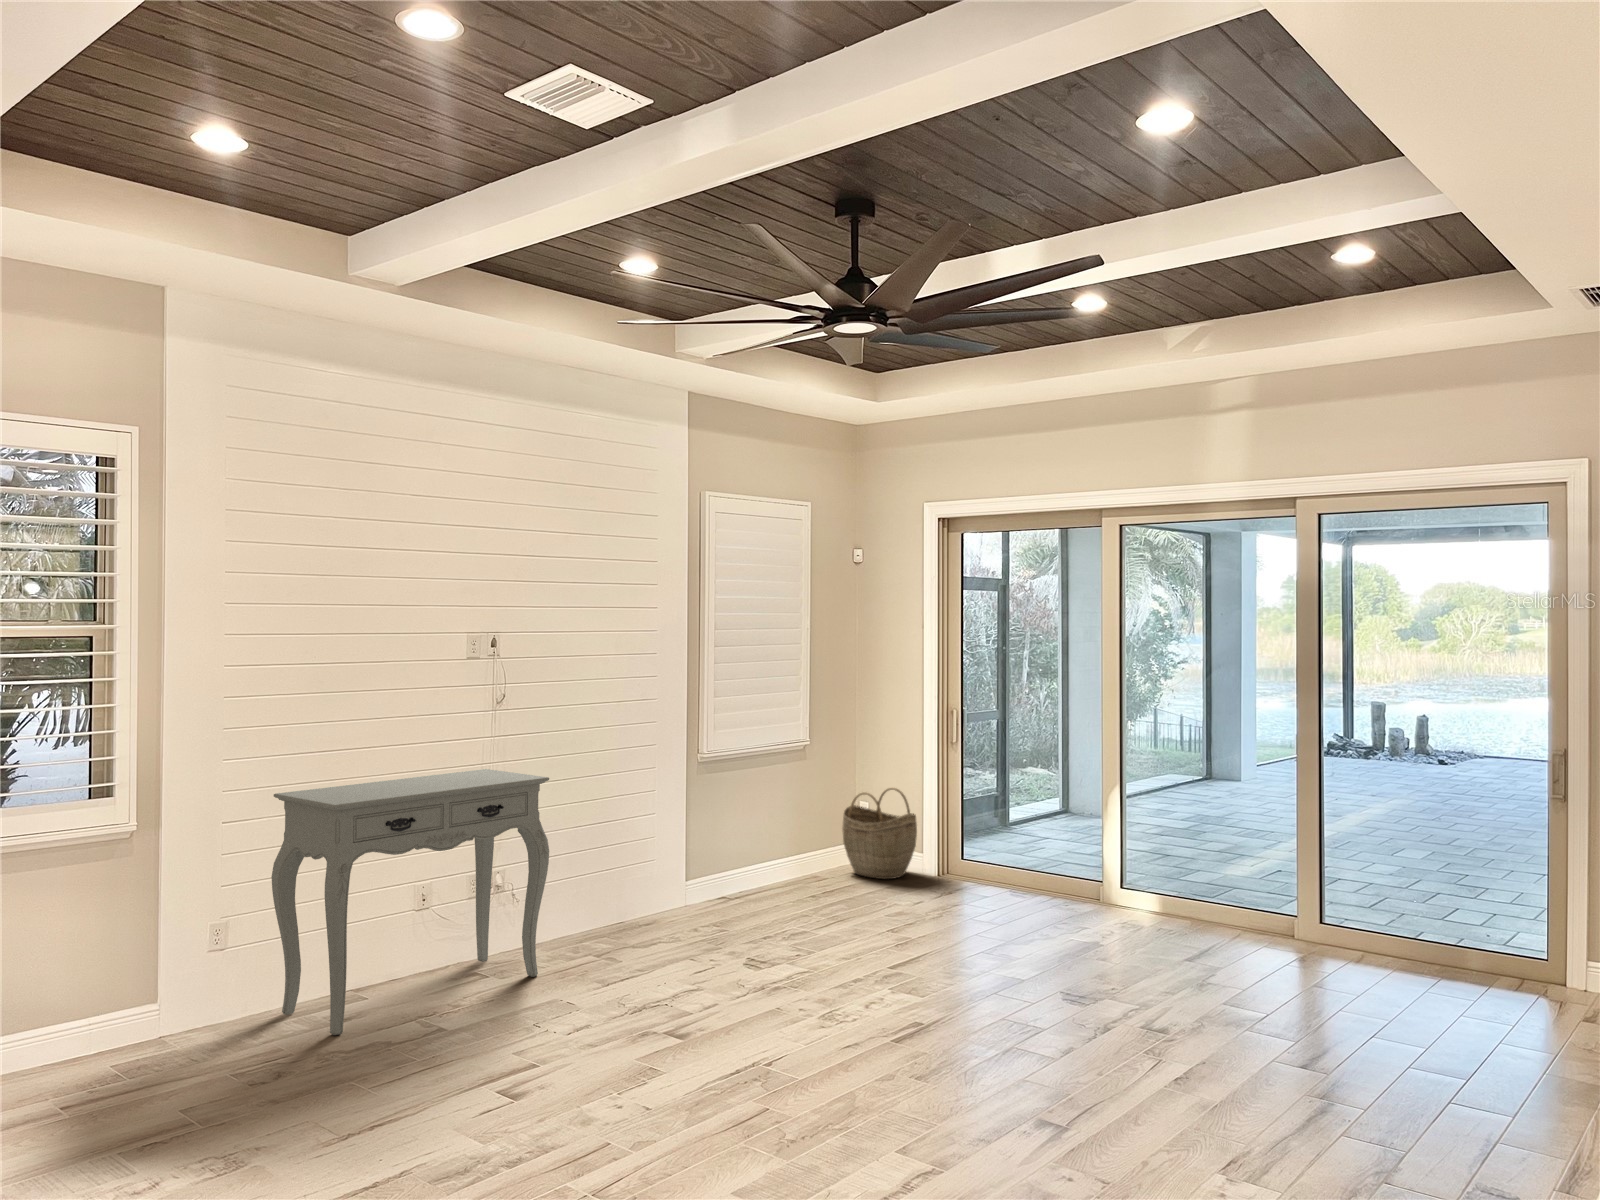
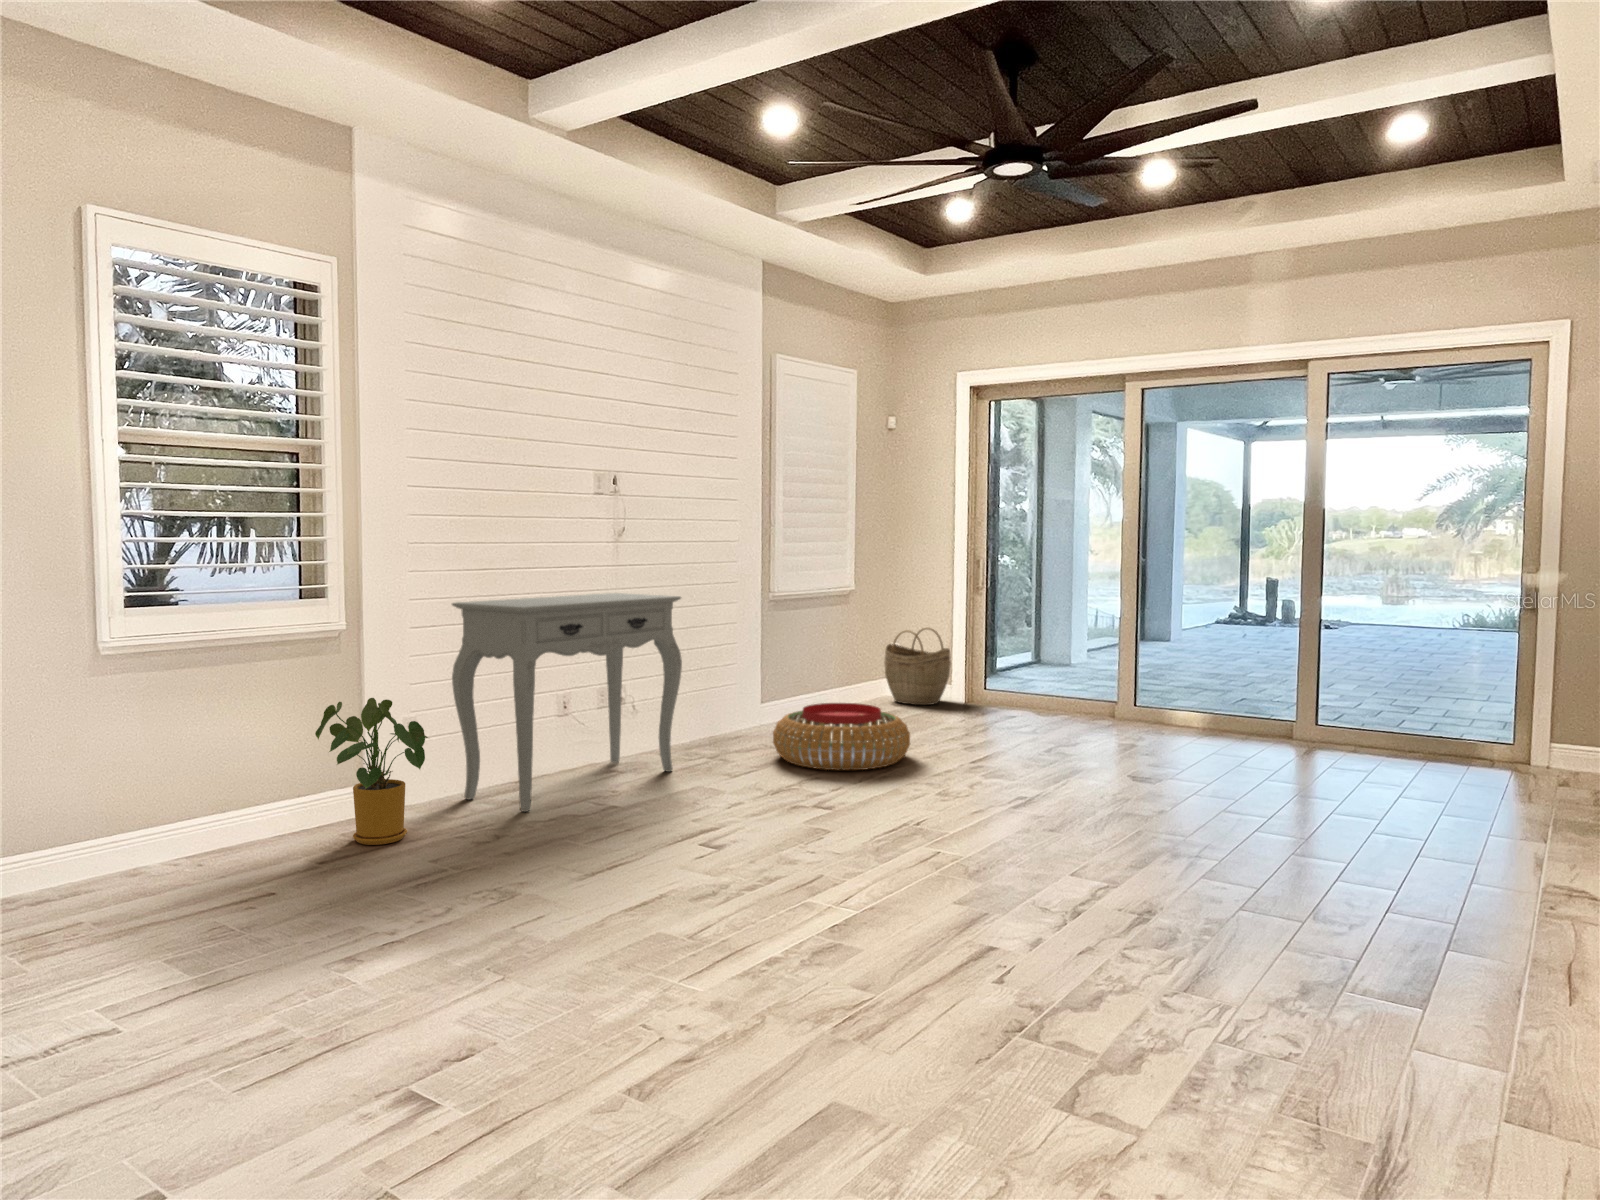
pouf: none [661,892,818,979] -> present [773,703,910,770]
house plant: none [90,907,216,1082] -> present [315,698,428,845]

